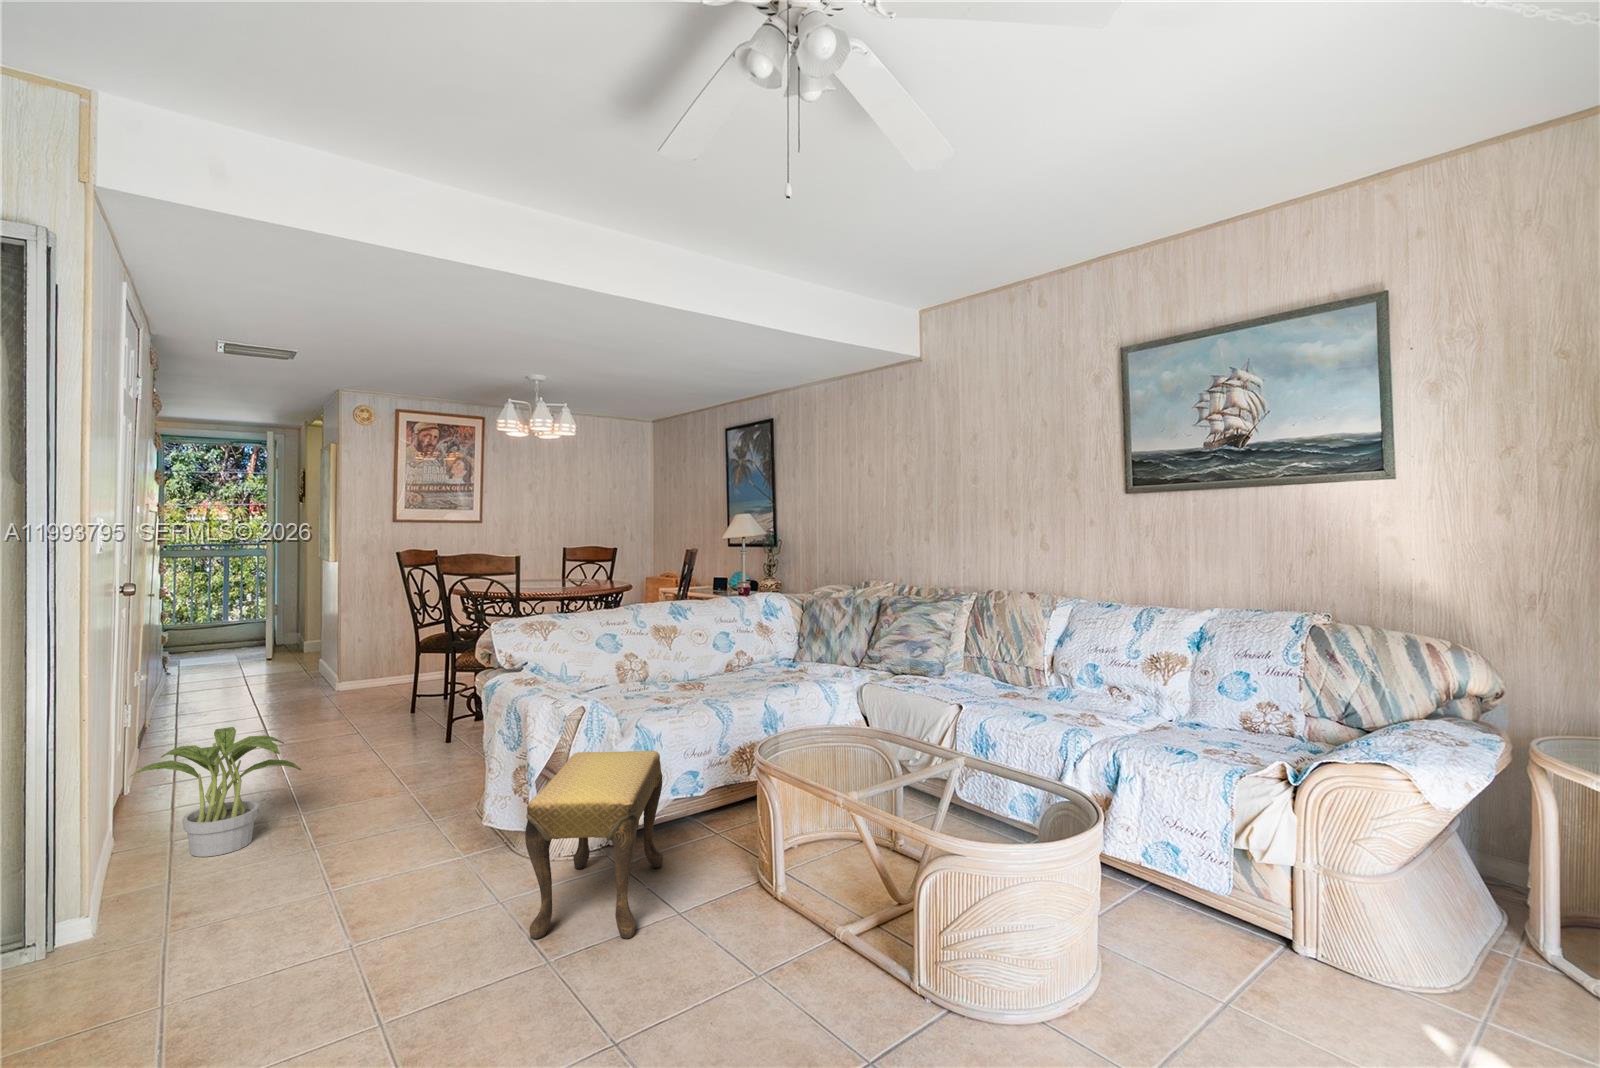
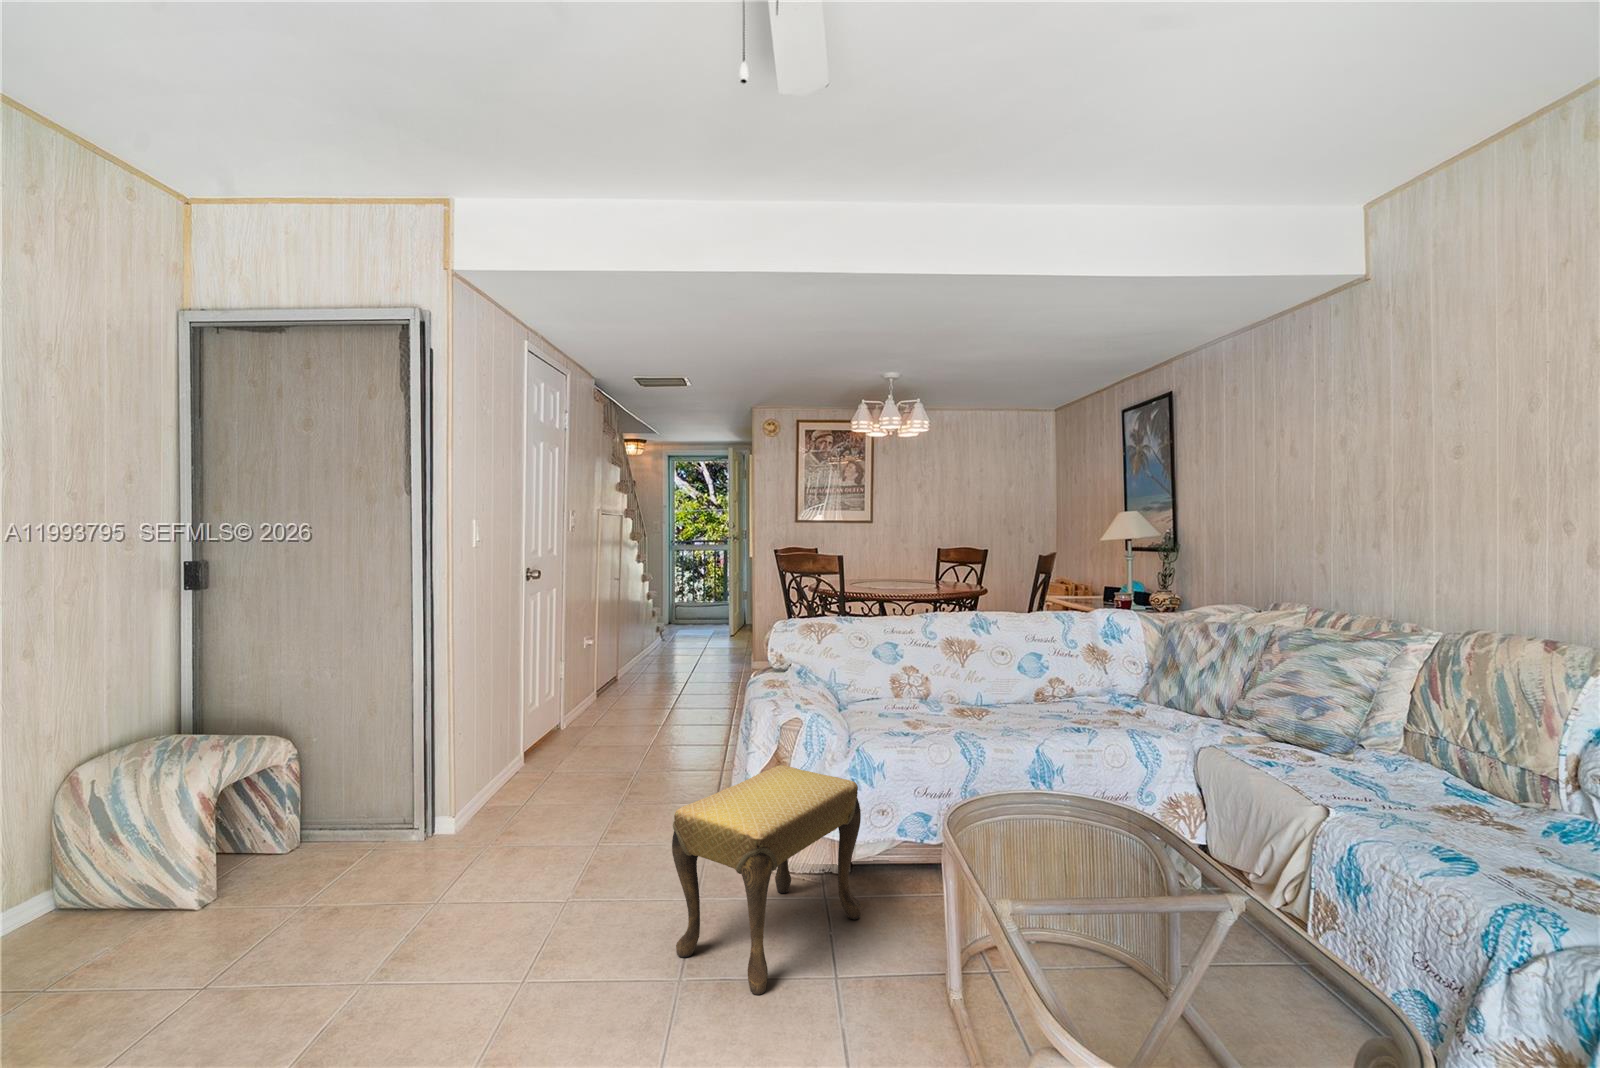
potted plant: present [130,727,301,857] -> none [513,687,622,791]

